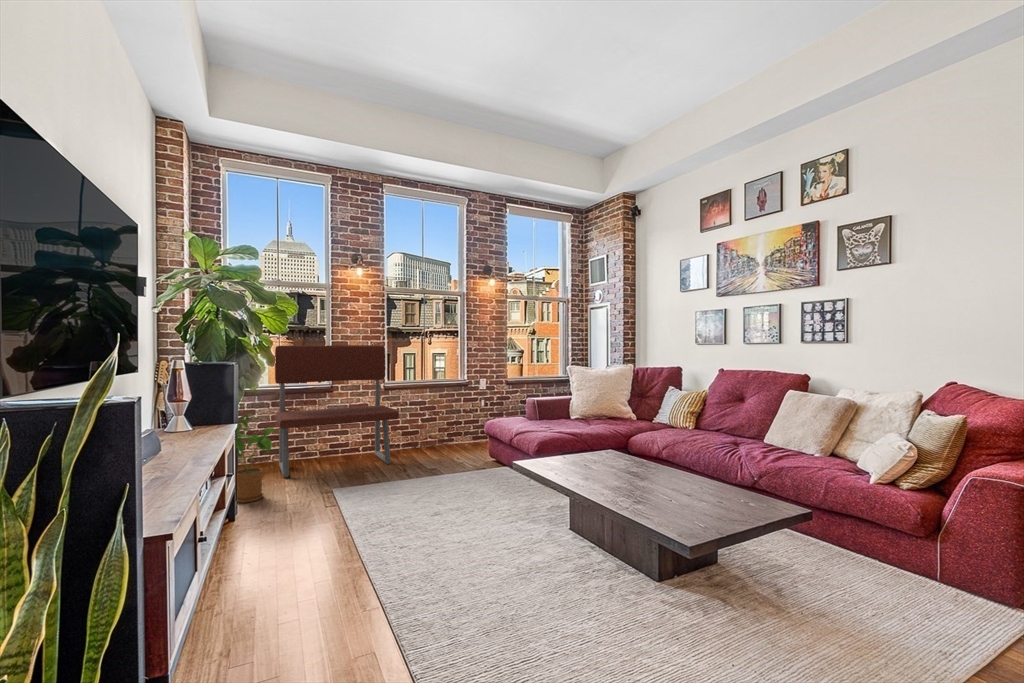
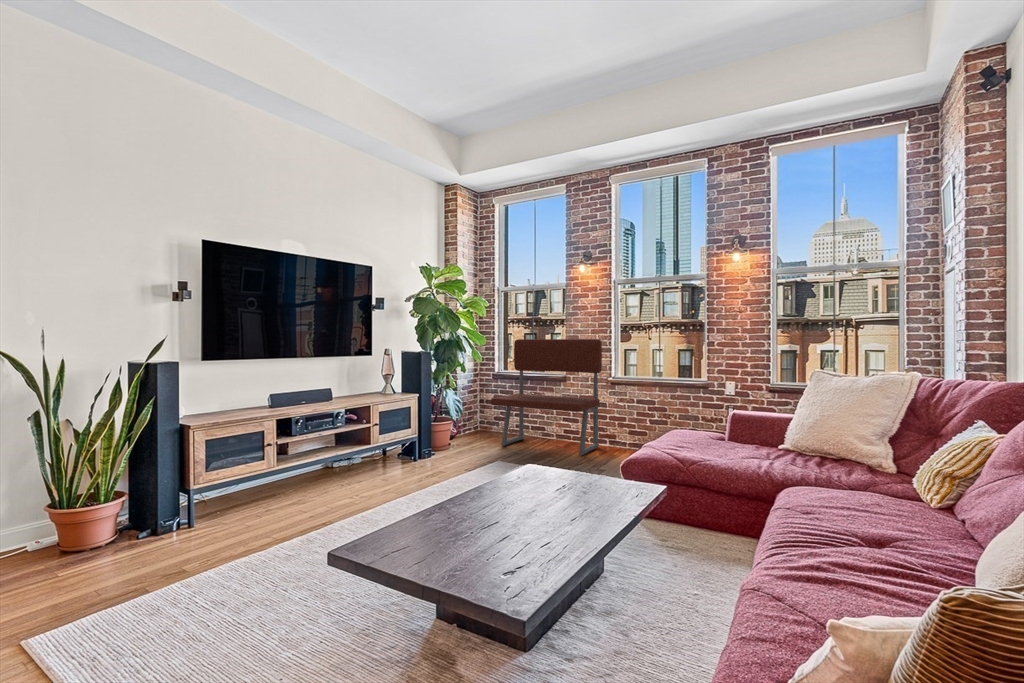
house plant: present [234,415,275,503] -> none [437,390,478,454]

